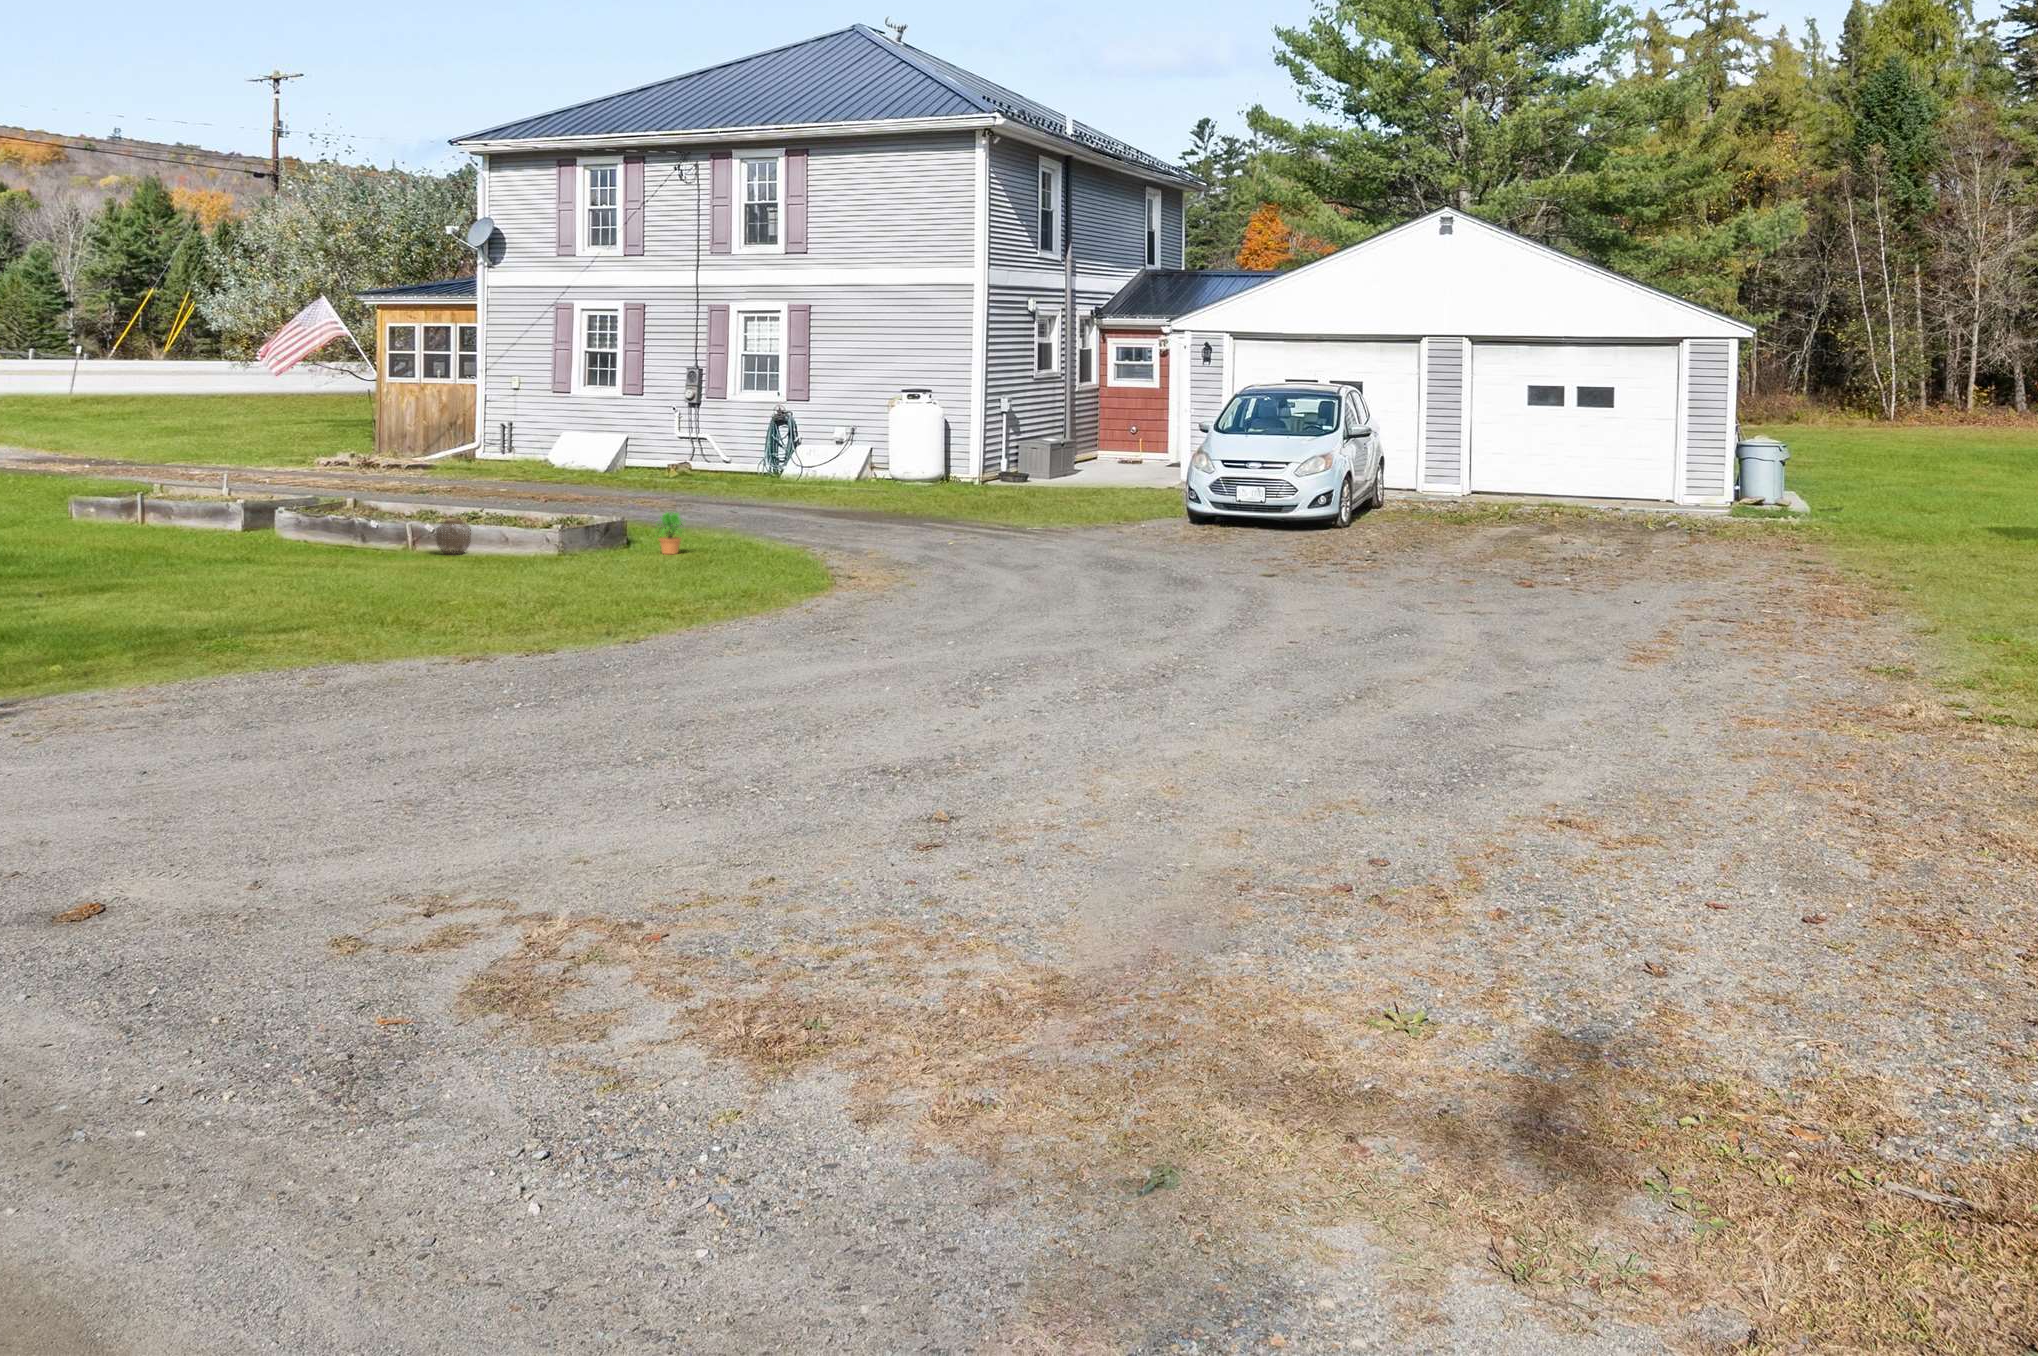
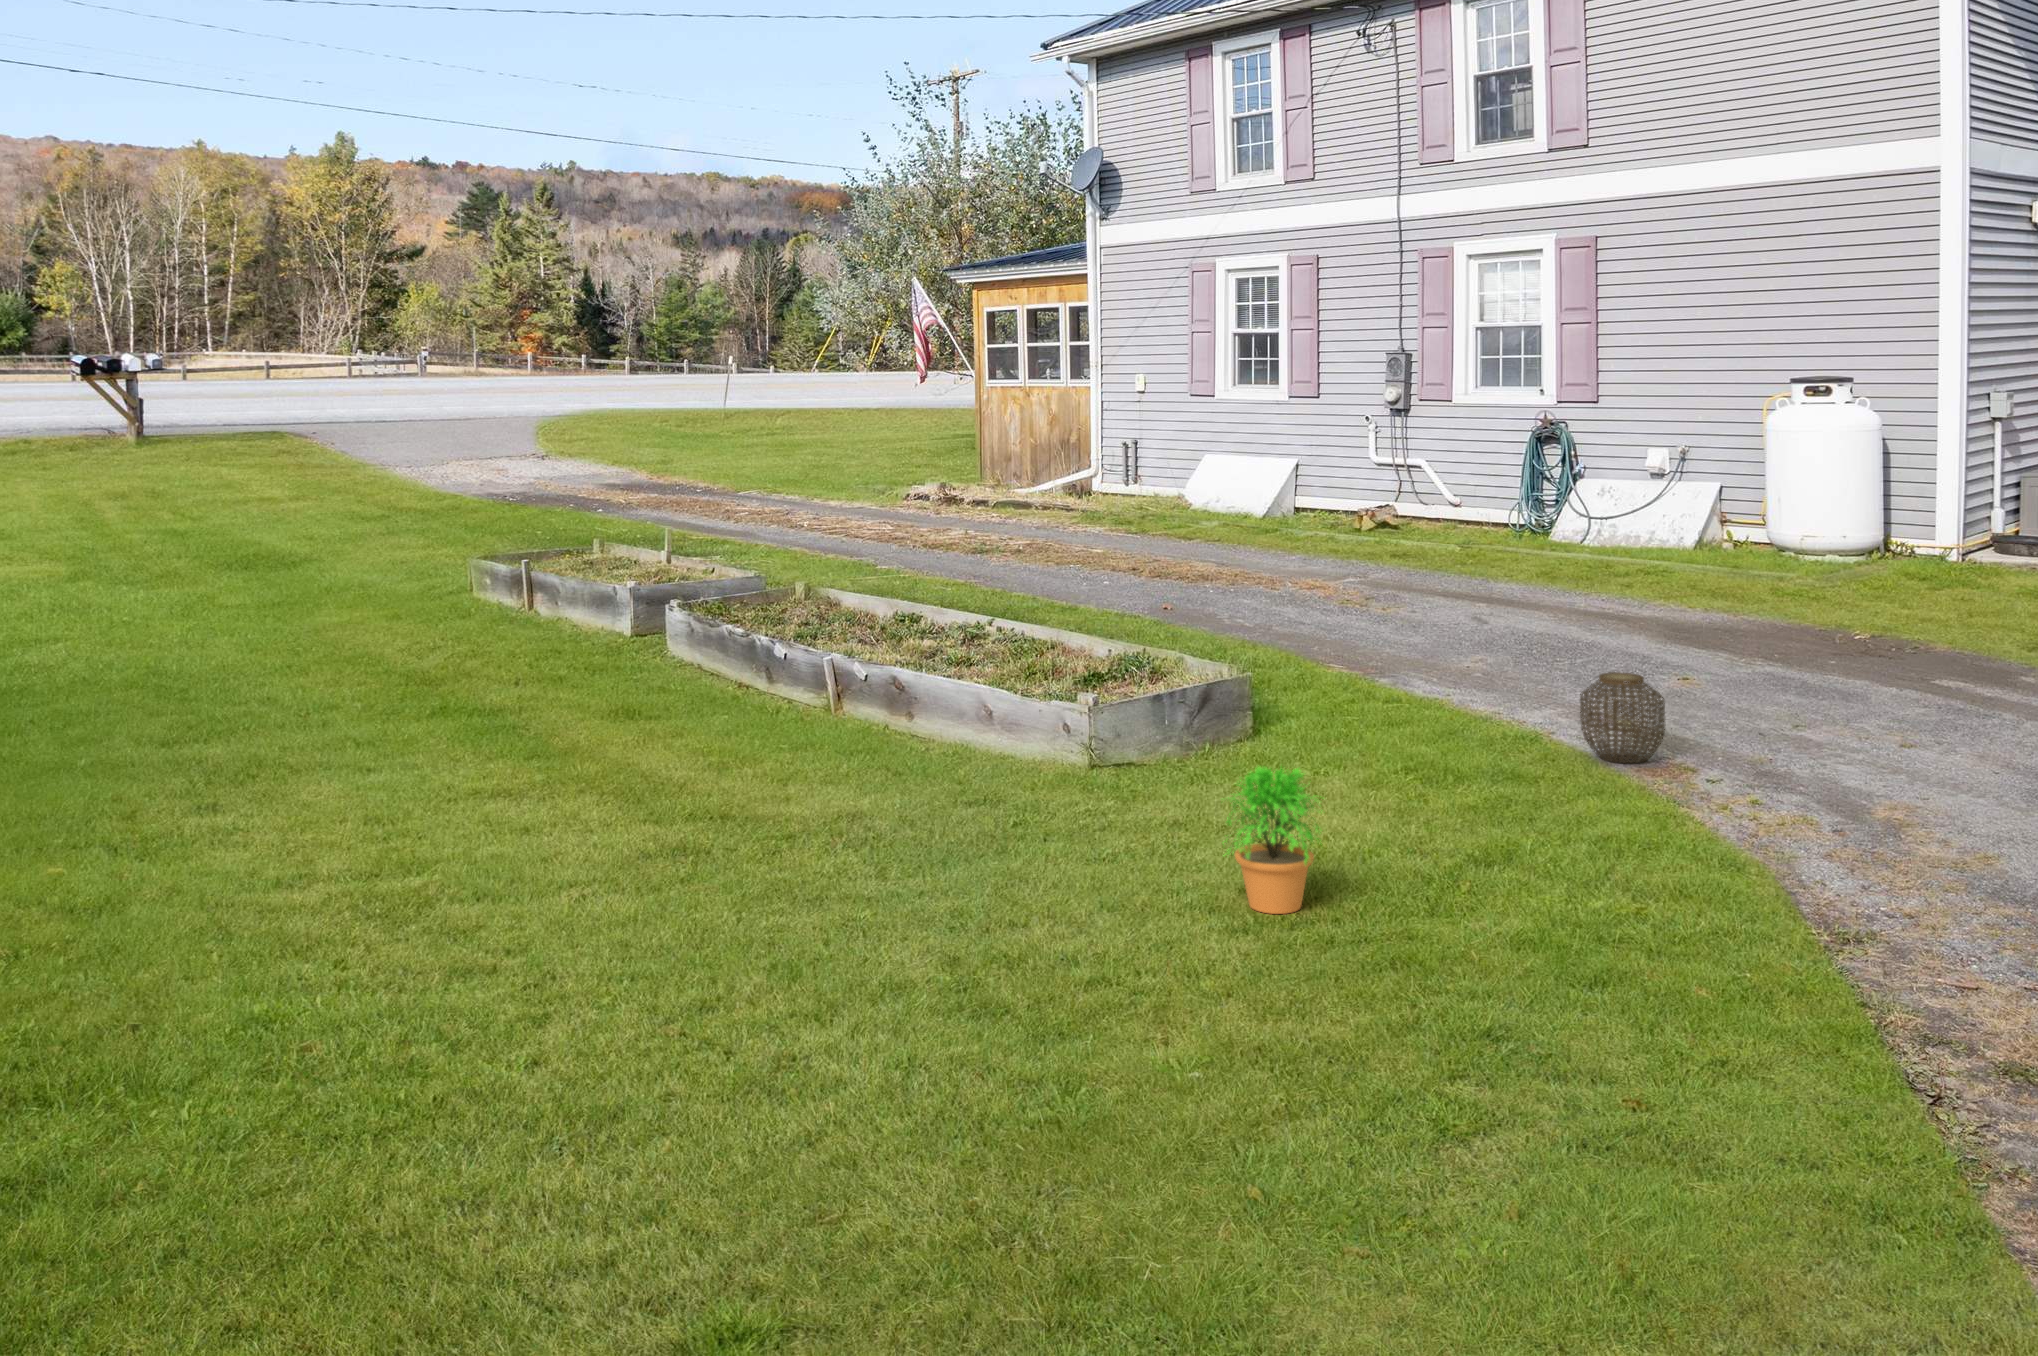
woven basket: present [436,519,471,555] -> present [1580,672,1665,763]

